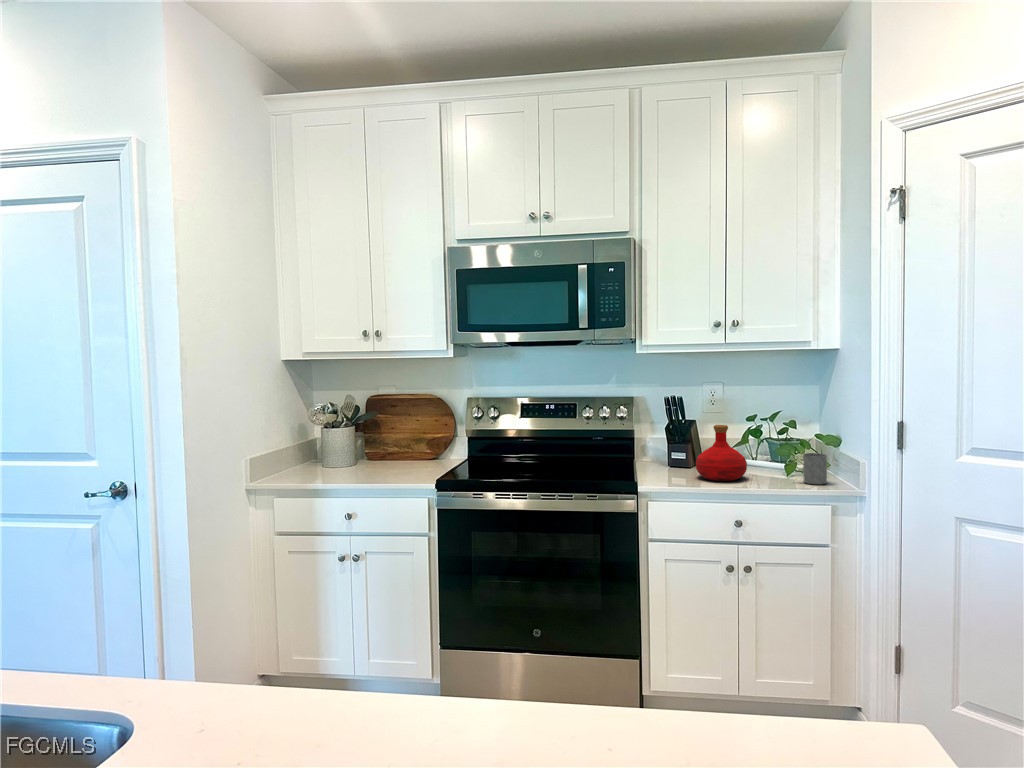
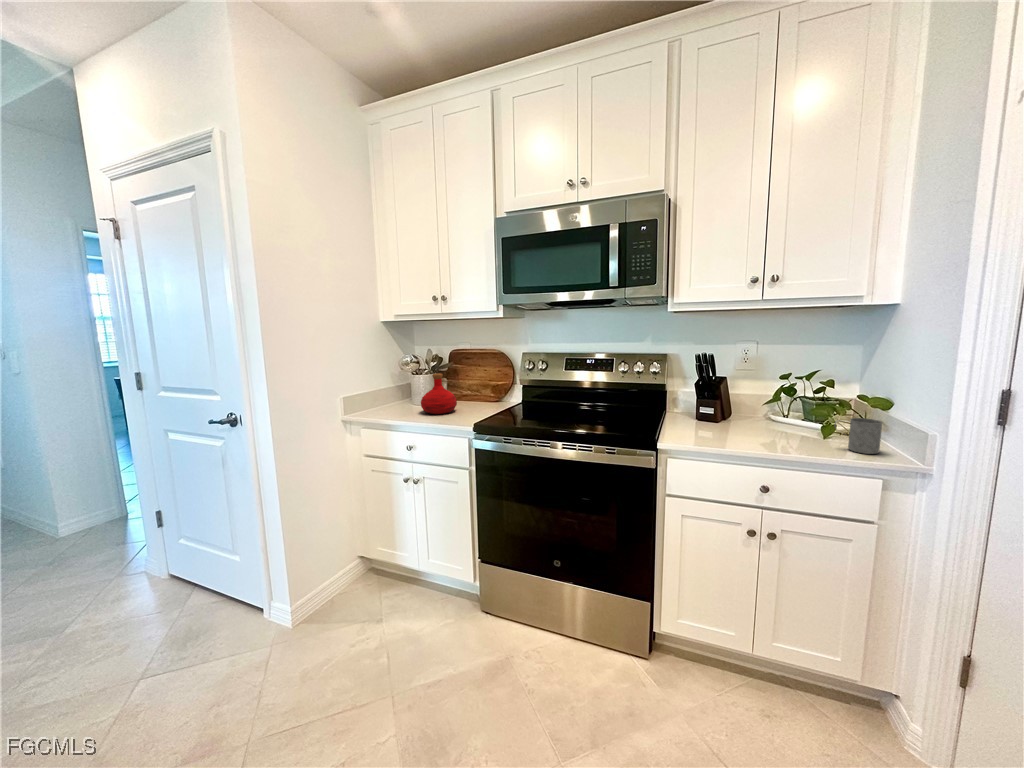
bottle: present [696,425,747,481] -> present [421,373,457,414]

